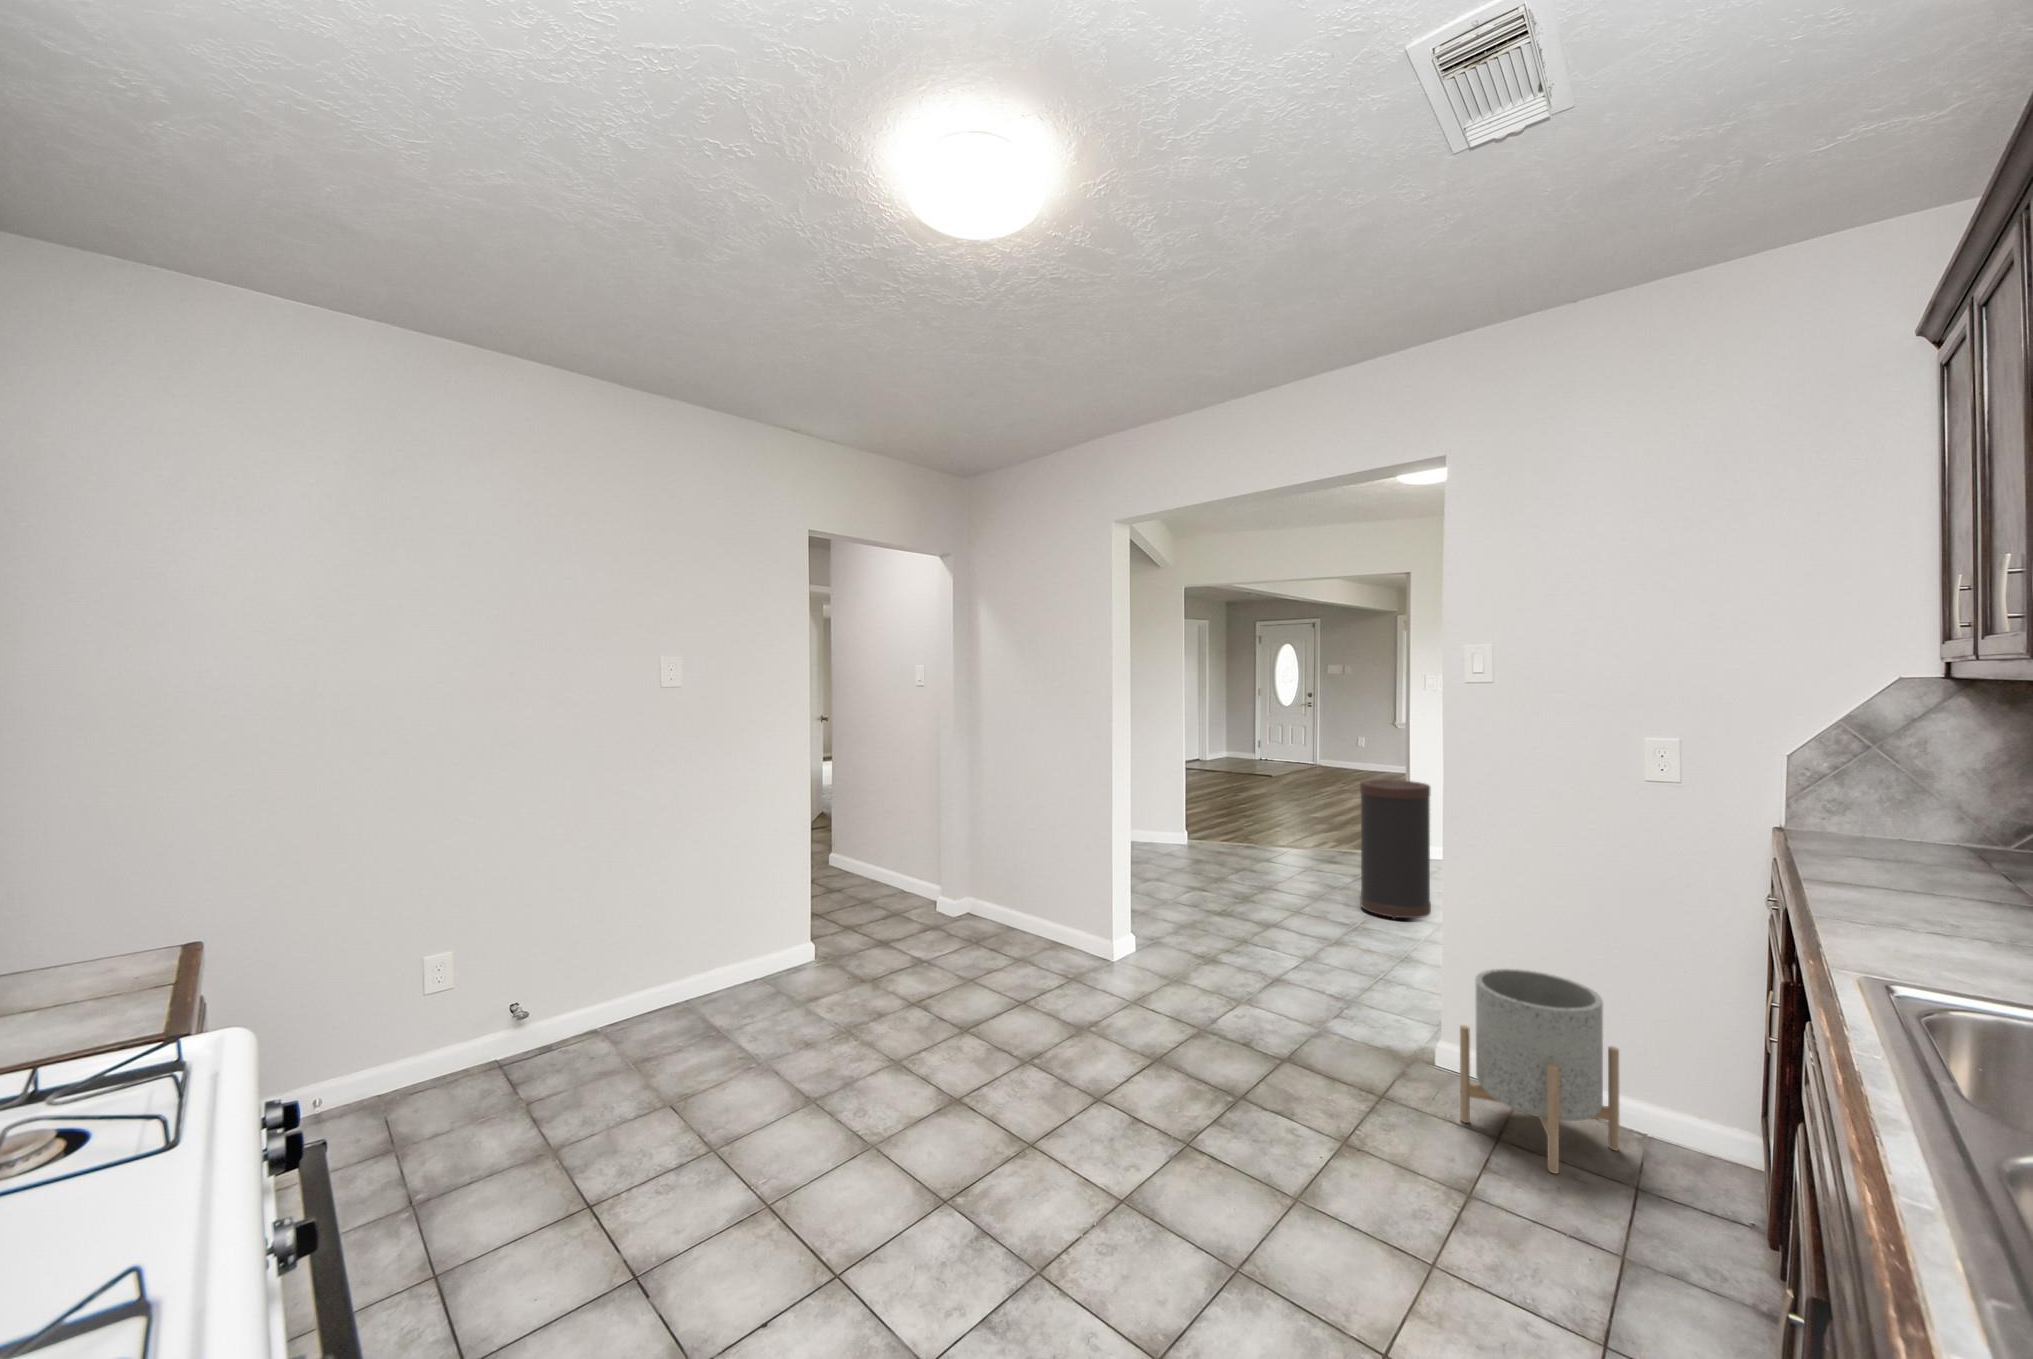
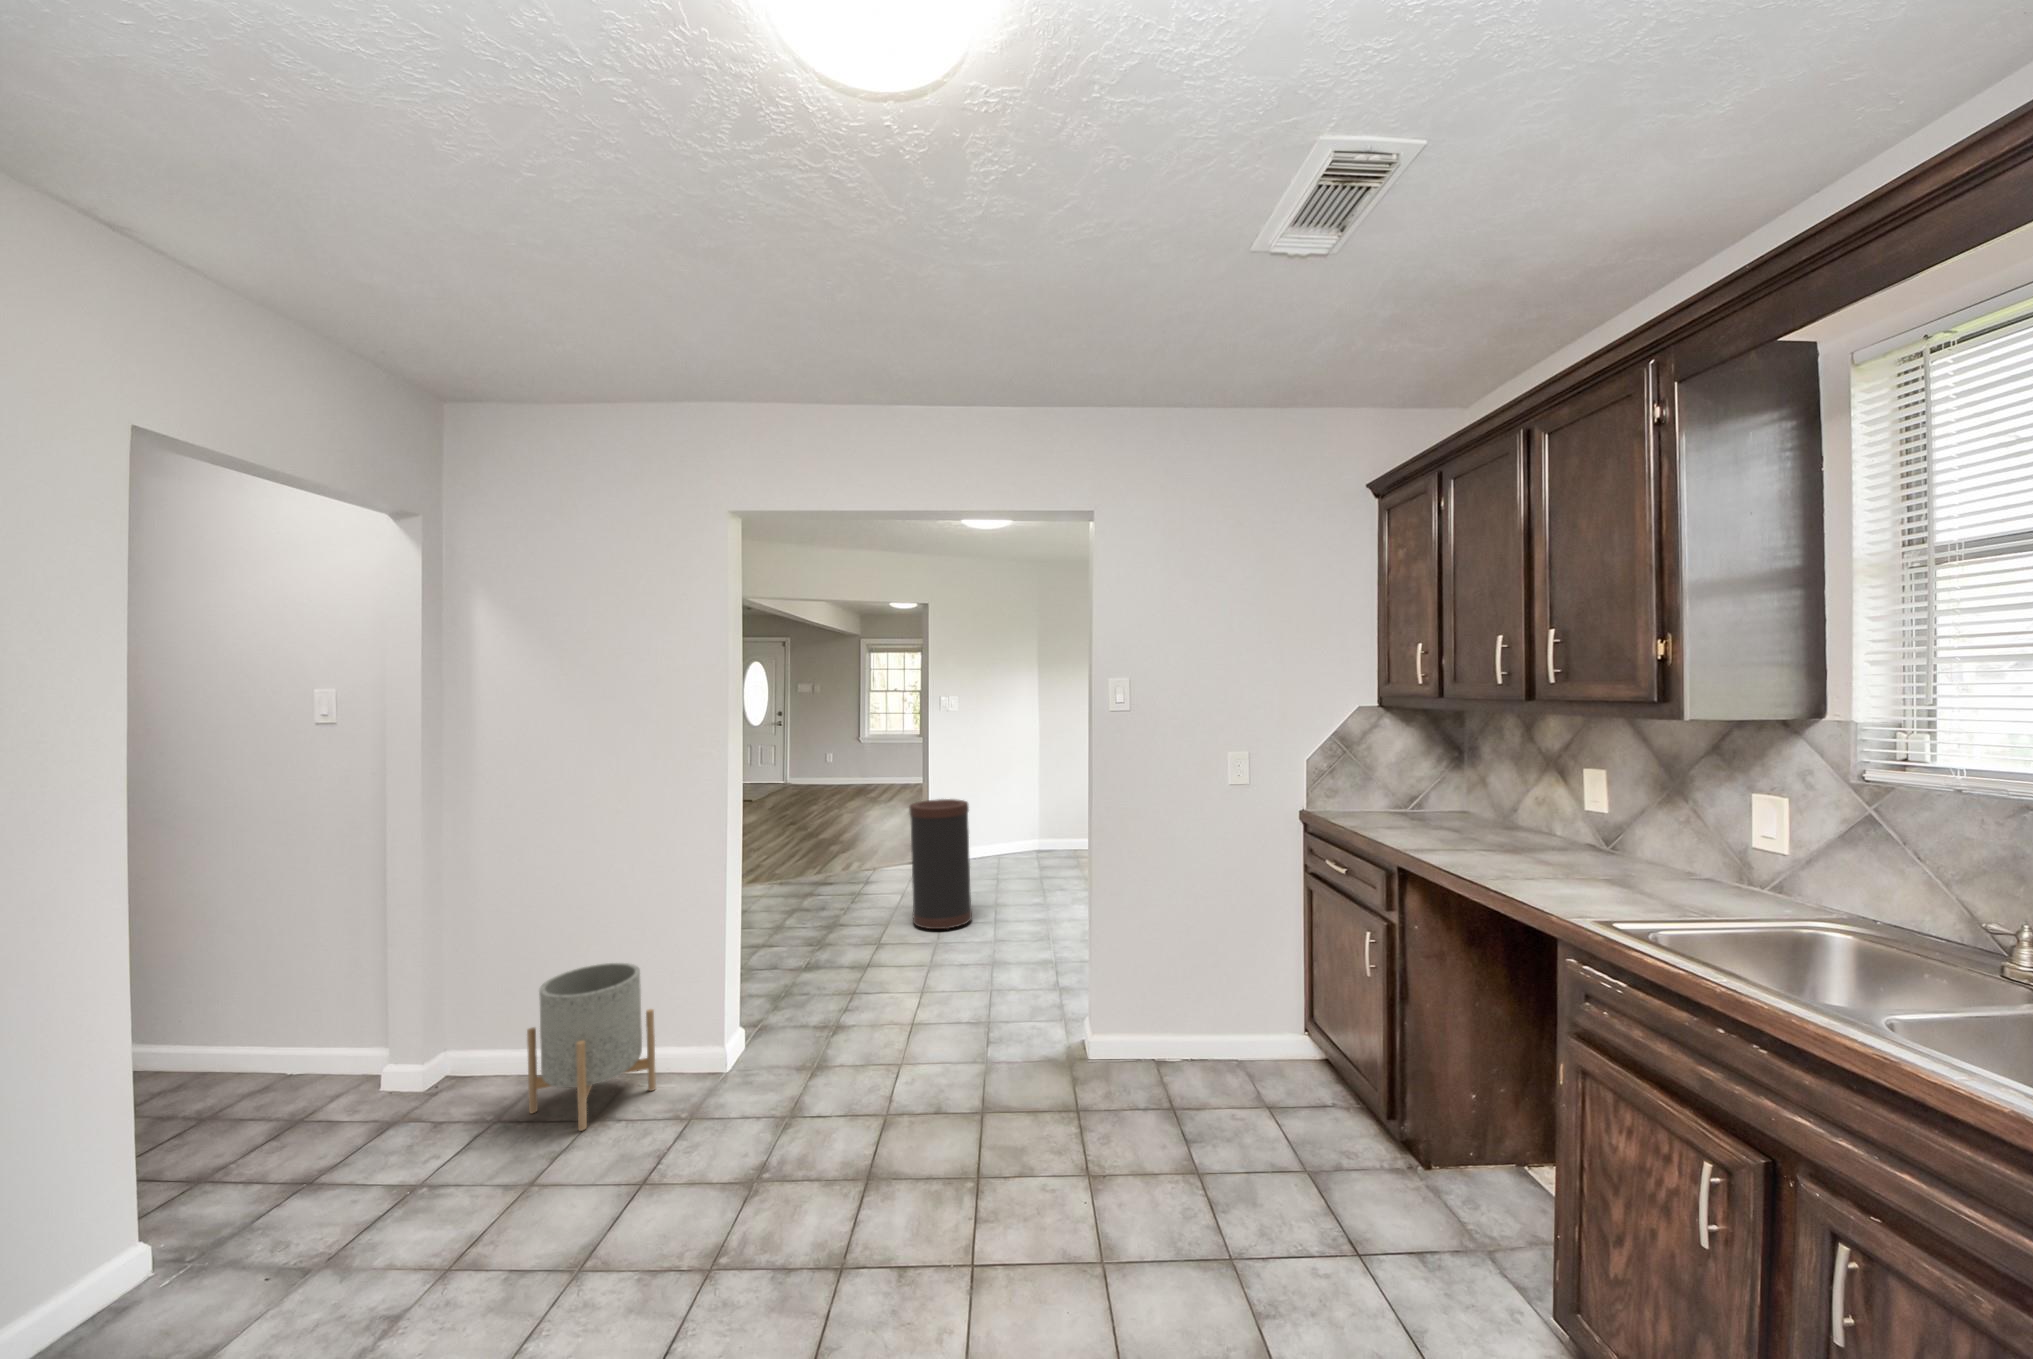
planter: present [1460,969,1620,1173] -> present [527,963,656,1131]

